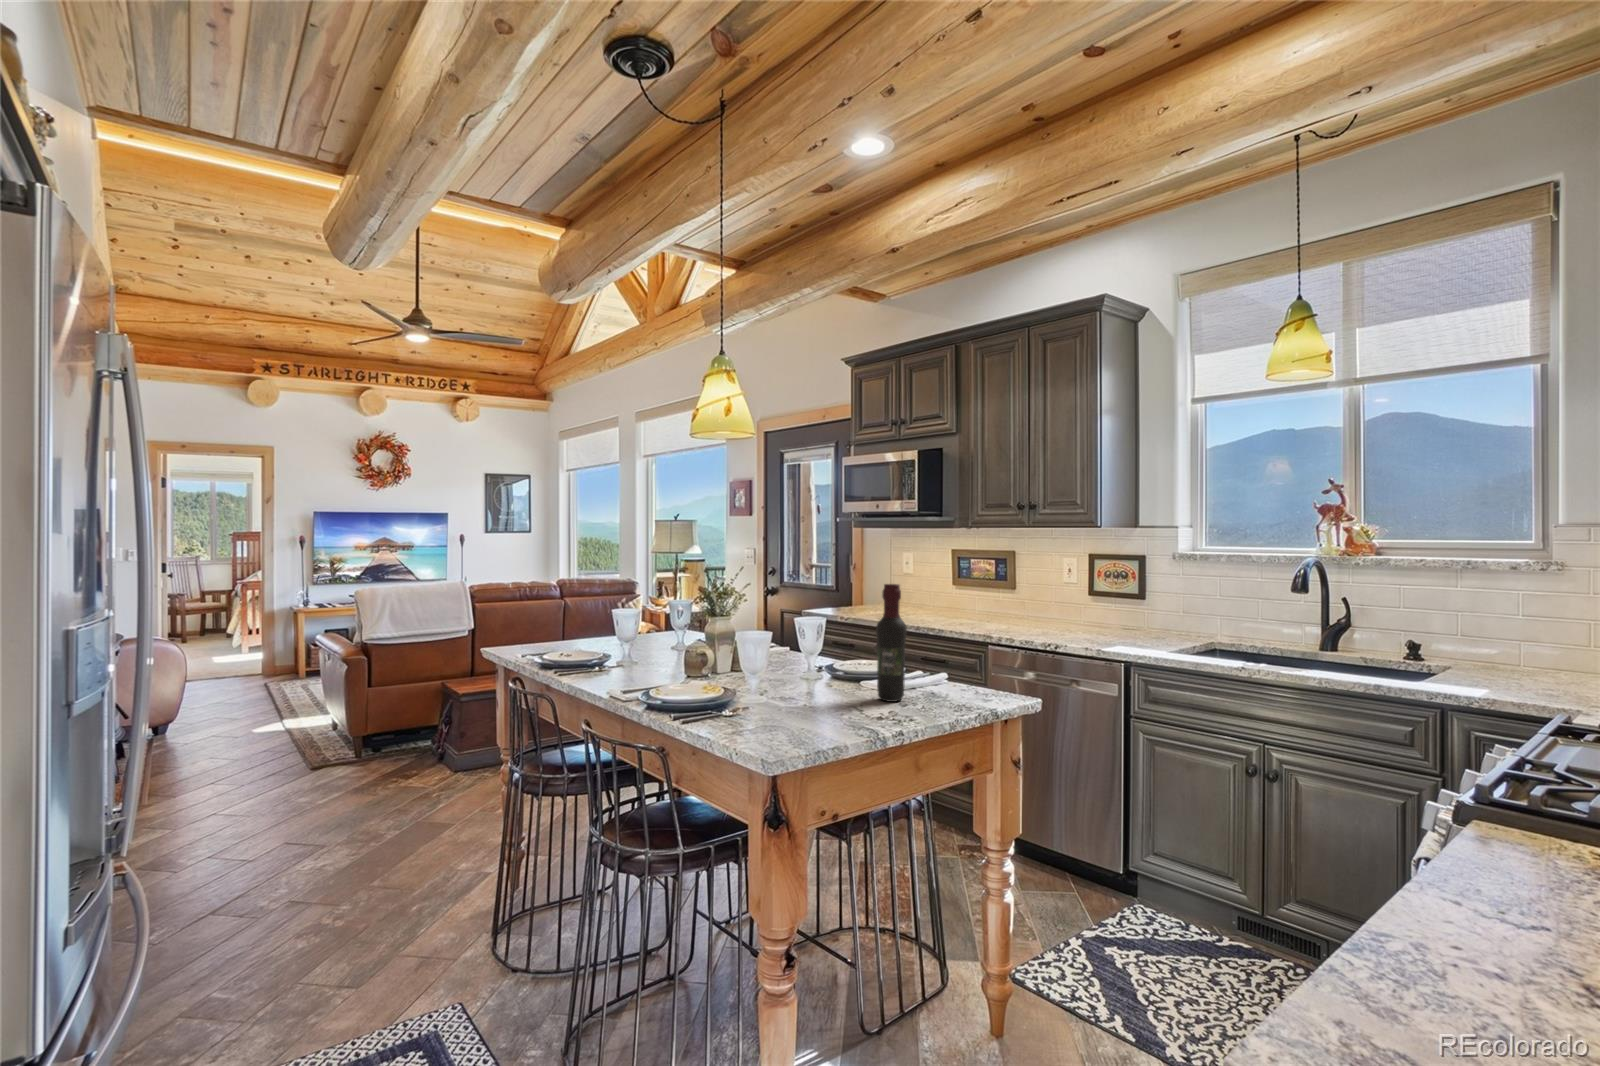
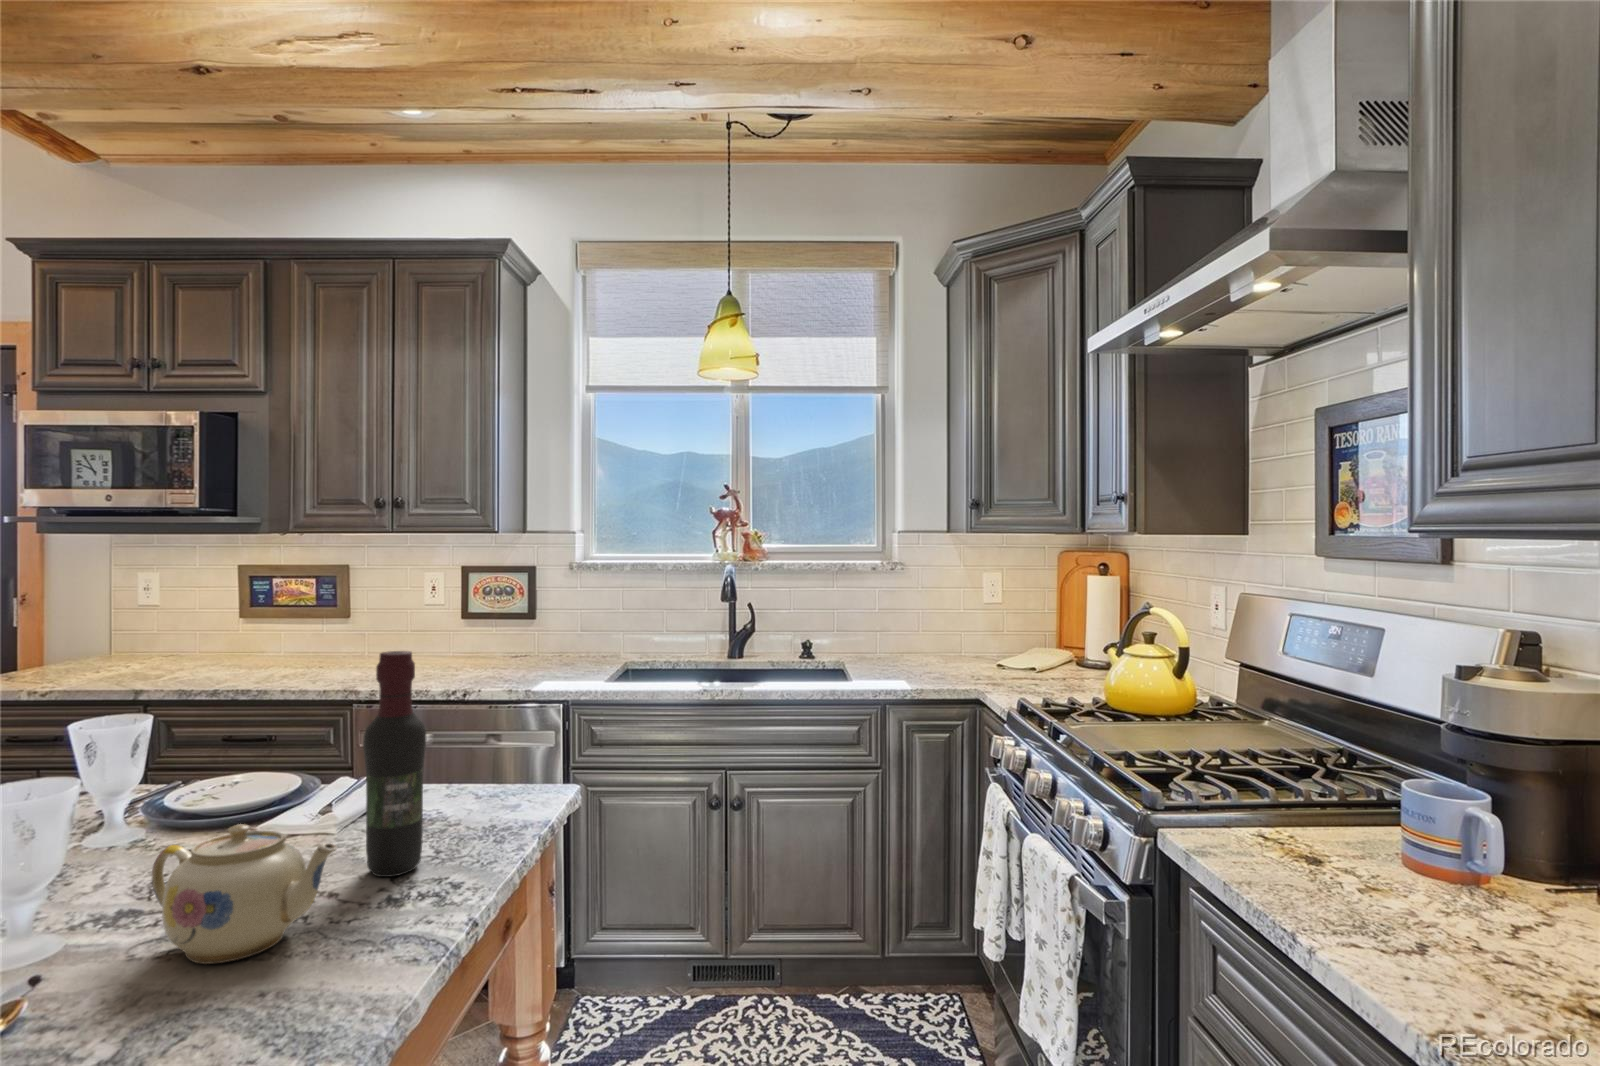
teapot: none [782,651,837,707] -> present [152,824,337,964]

